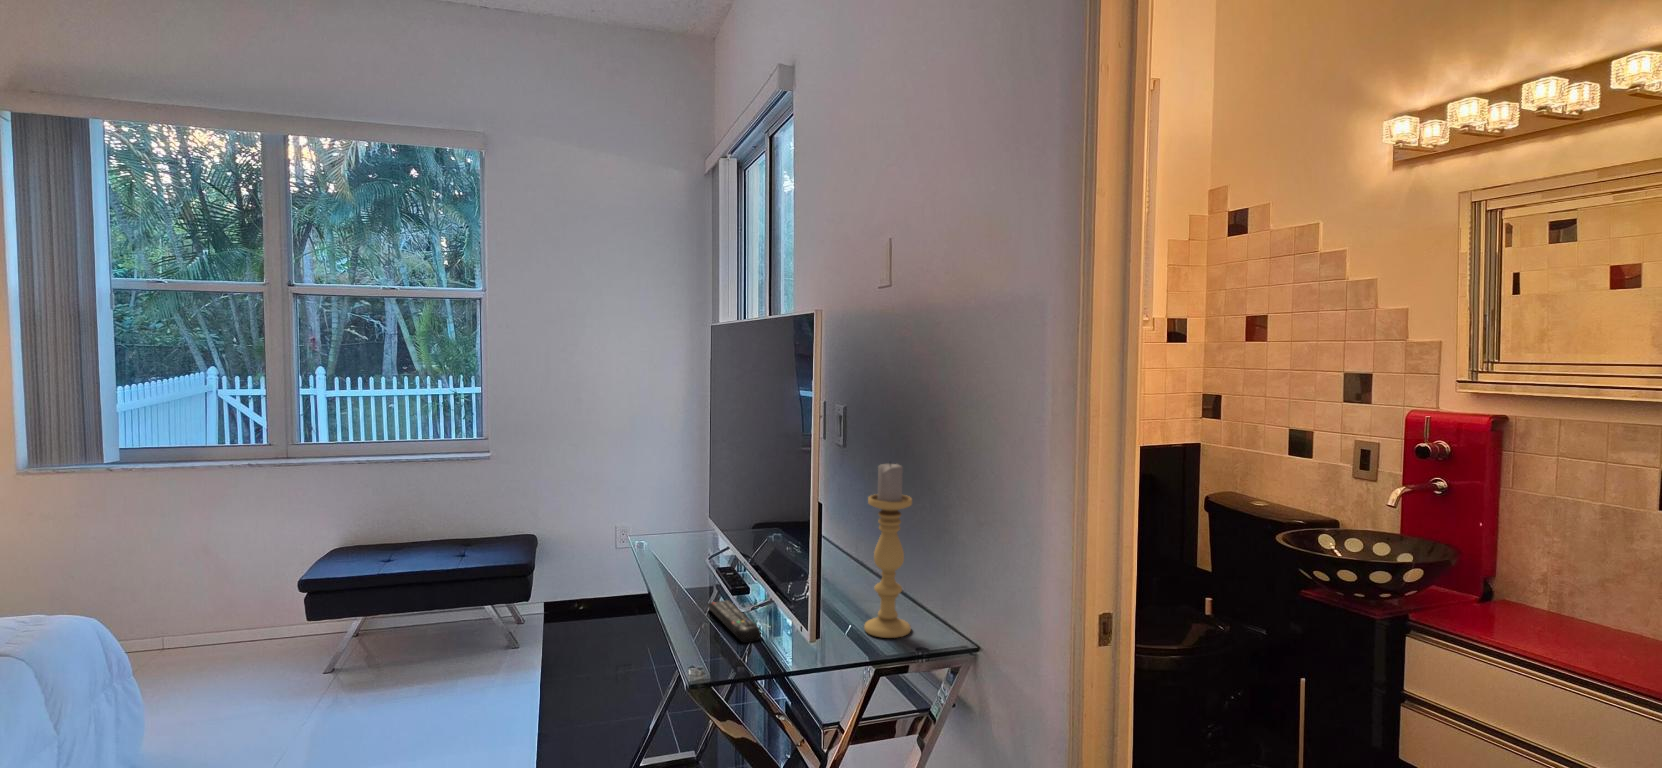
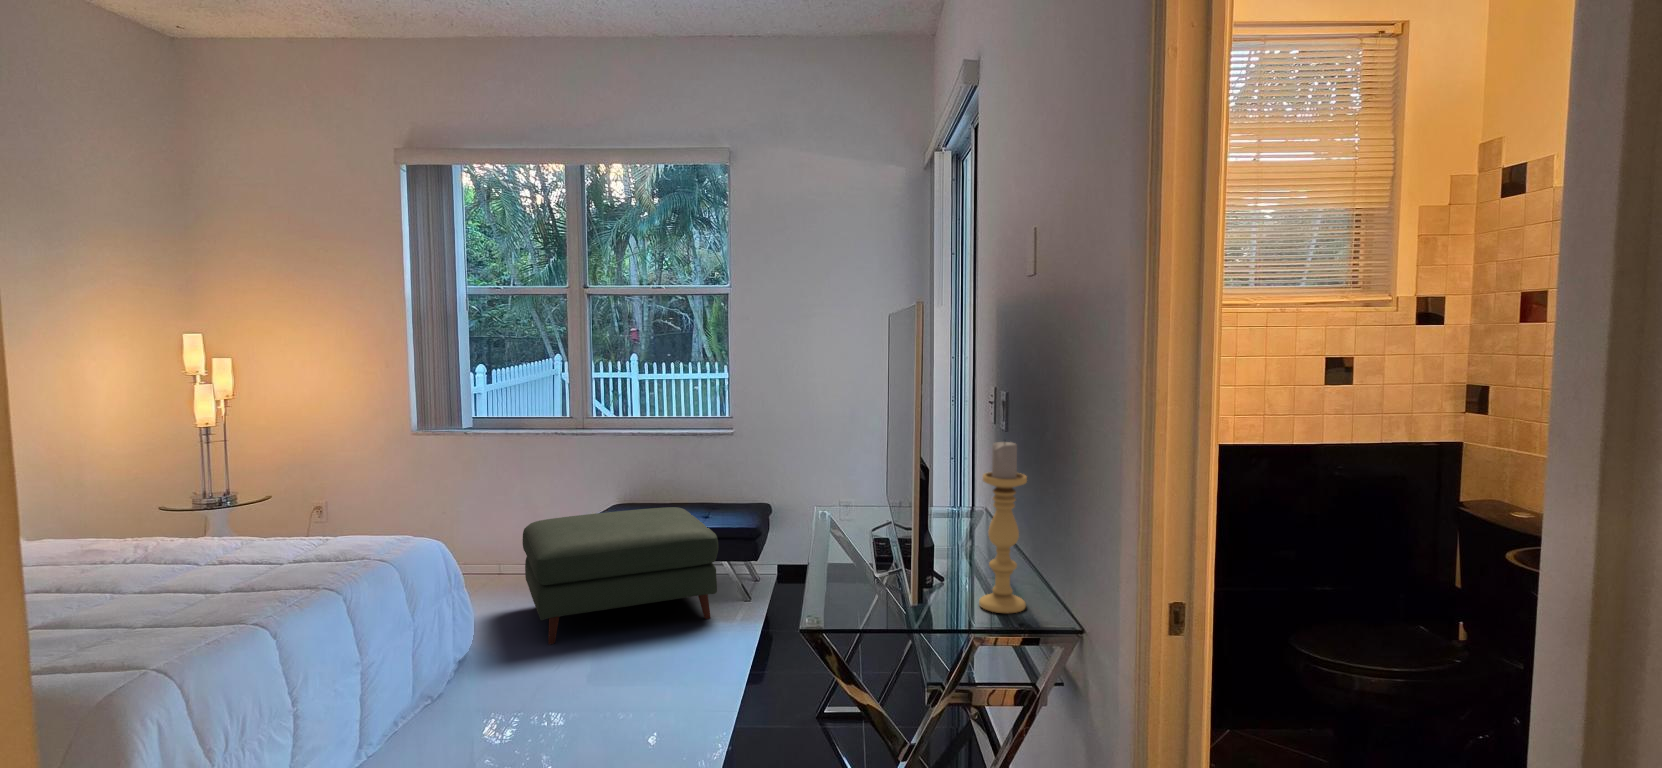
ottoman: none [213,546,481,730] -> present [522,507,718,645]
remote control: present [707,600,761,643] -> none [845,565,879,603]

